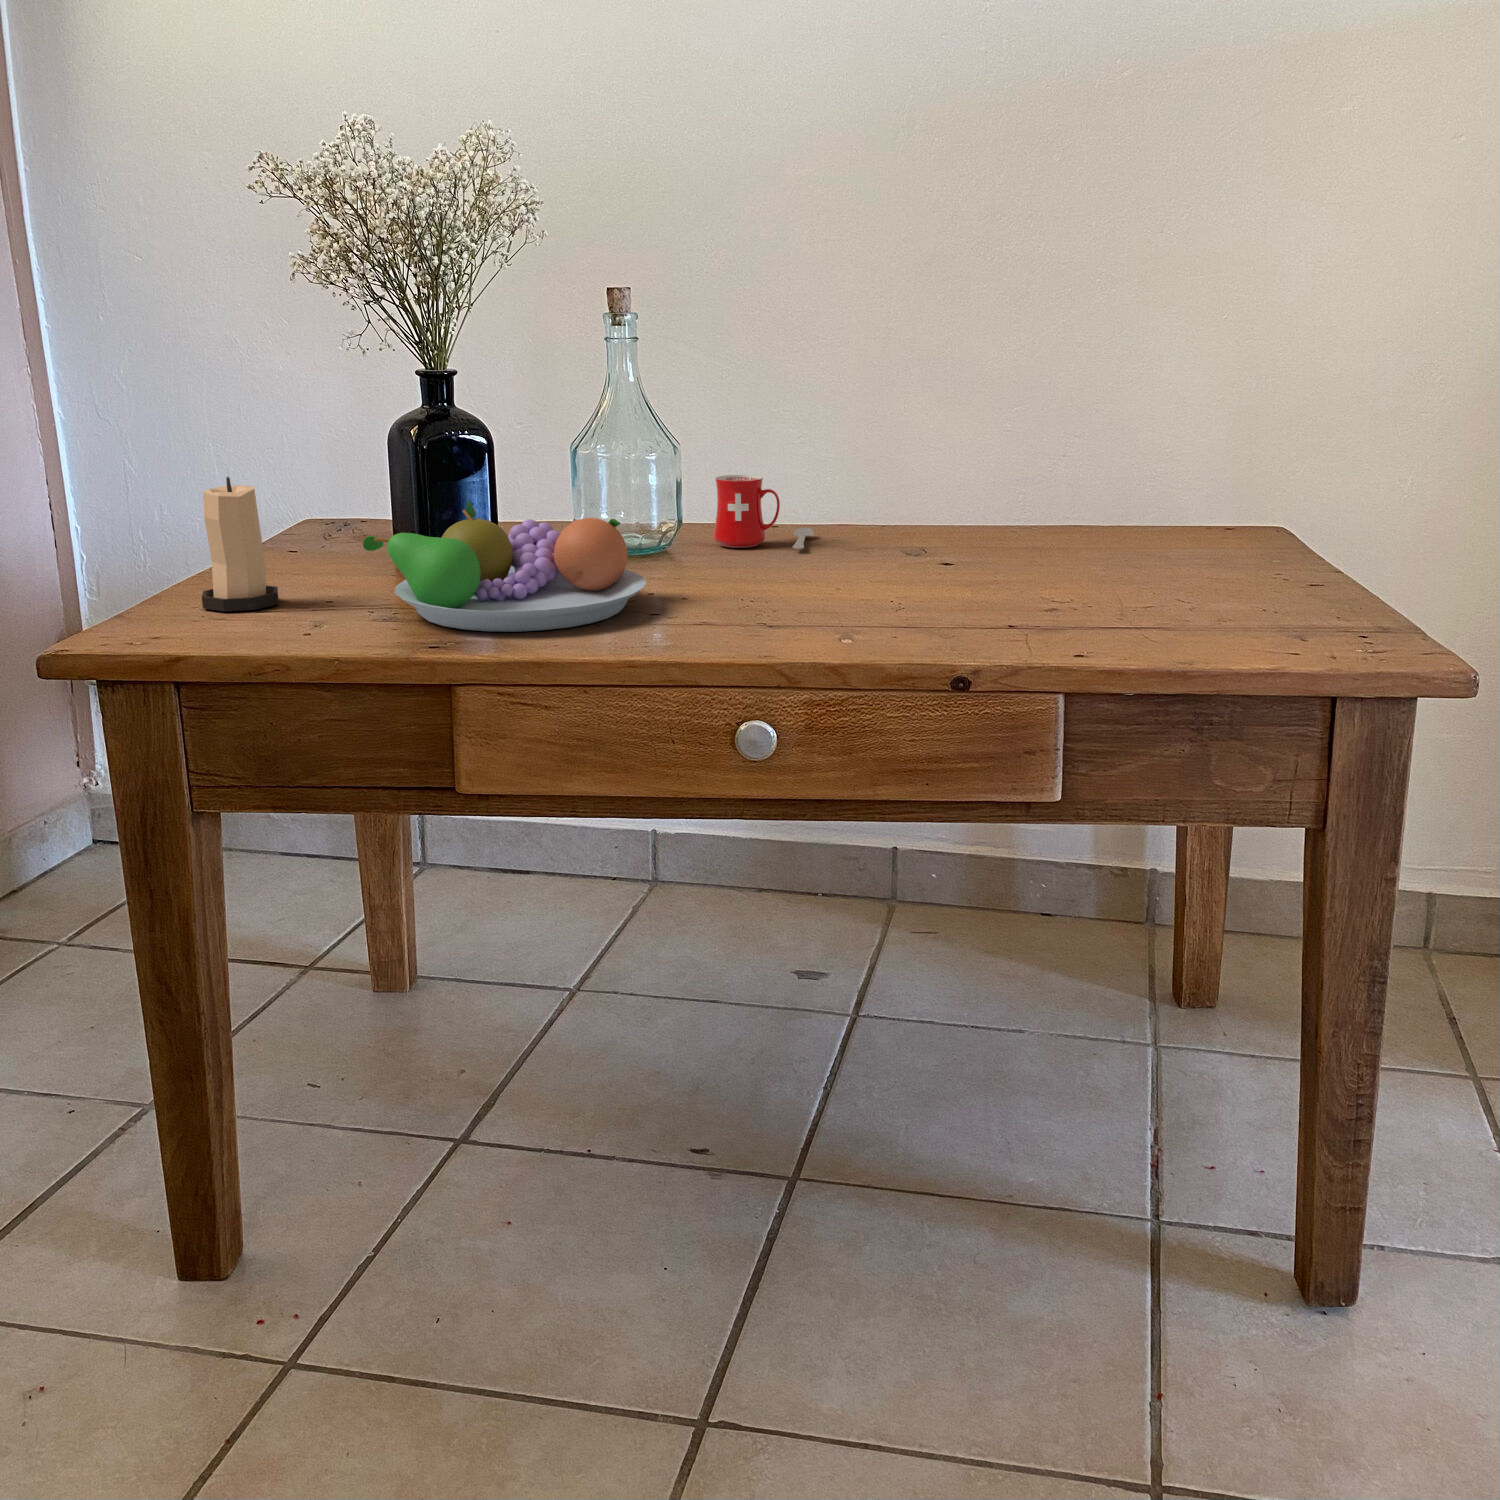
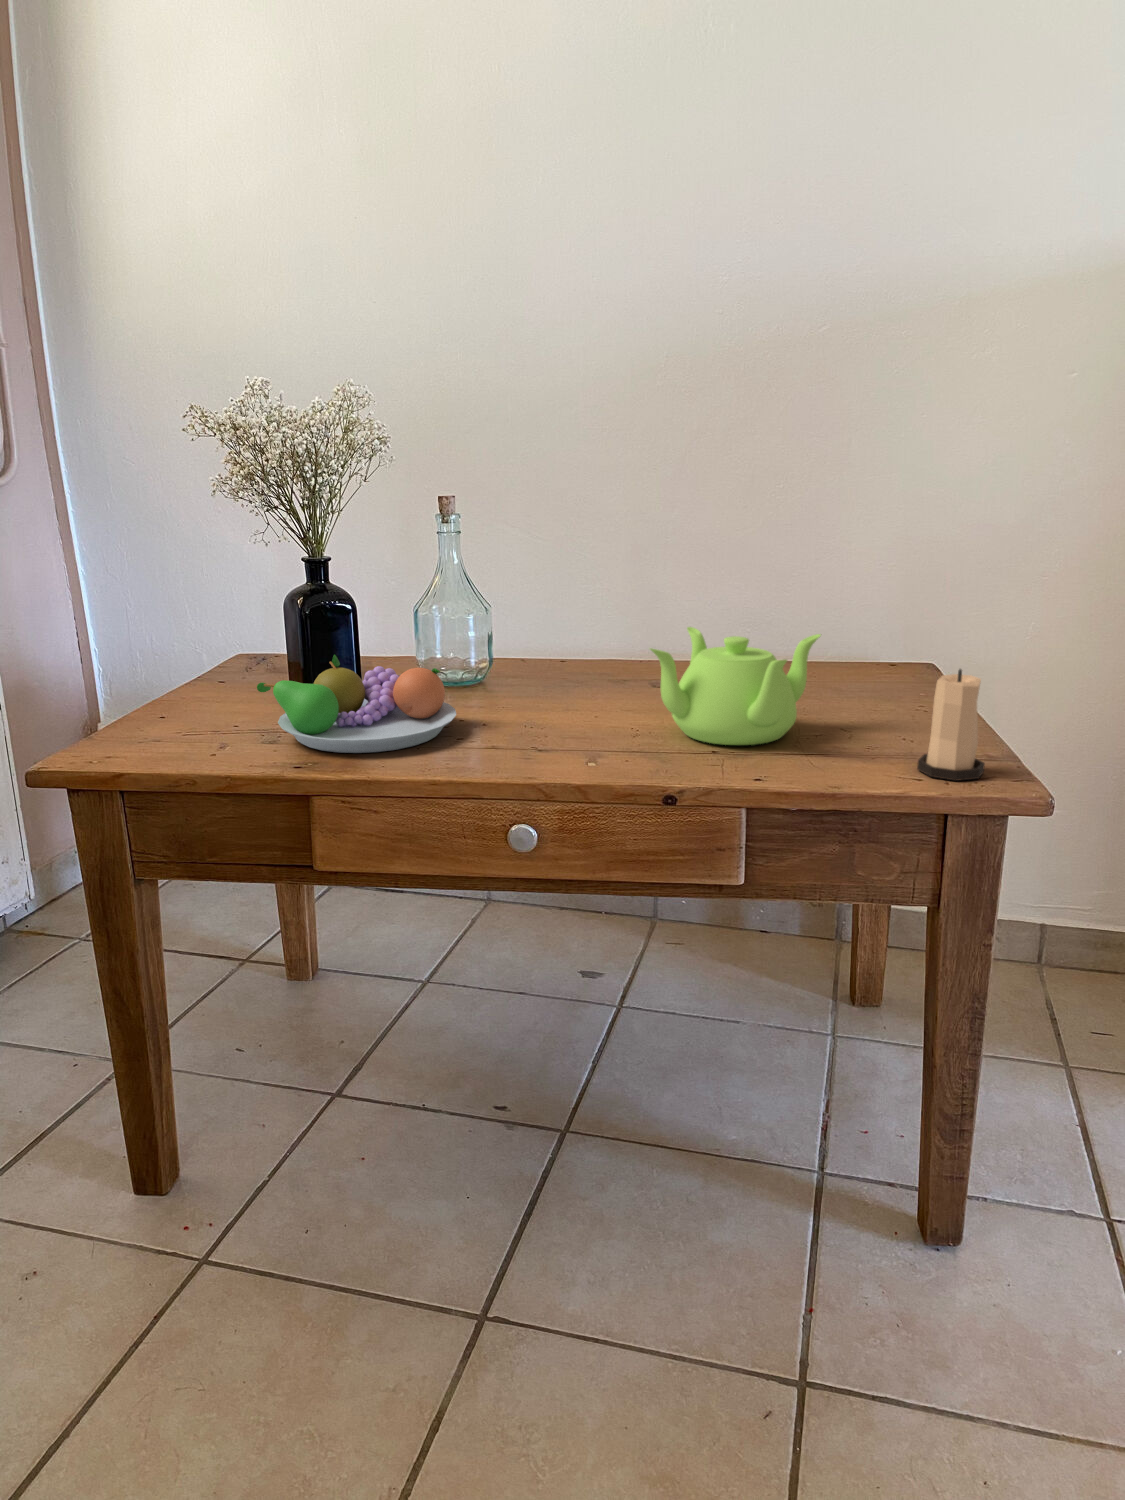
teapot: none [923,462,1157,618] -> present [650,627,821,745]
mug: present [713,475,814,549] -> none [519,626,592,680]
candle: present [202,476,279,612] -> present [917,669,985,781]

